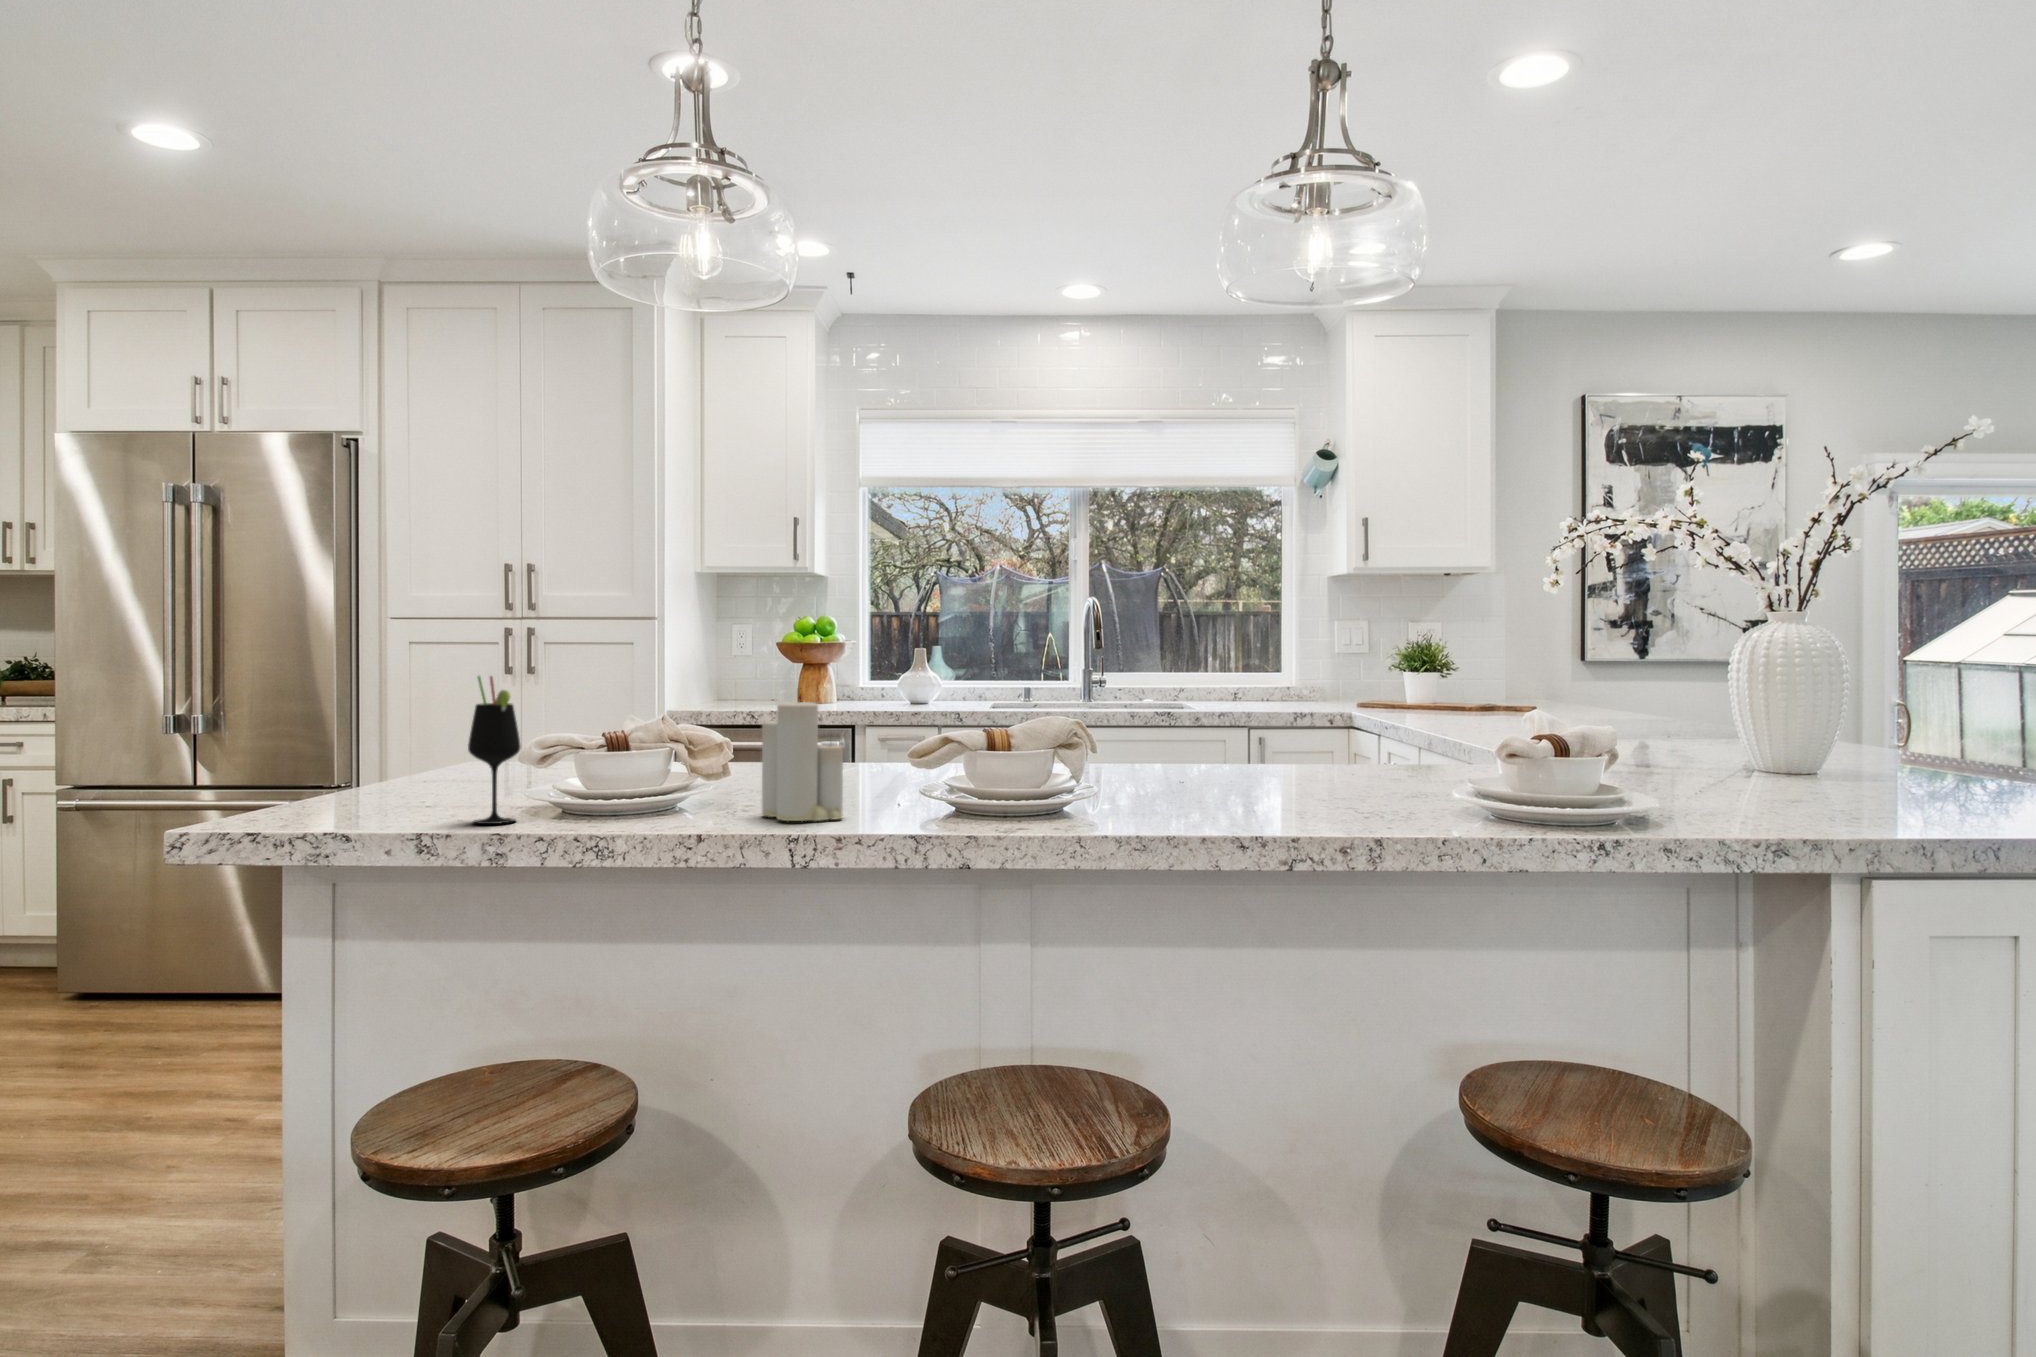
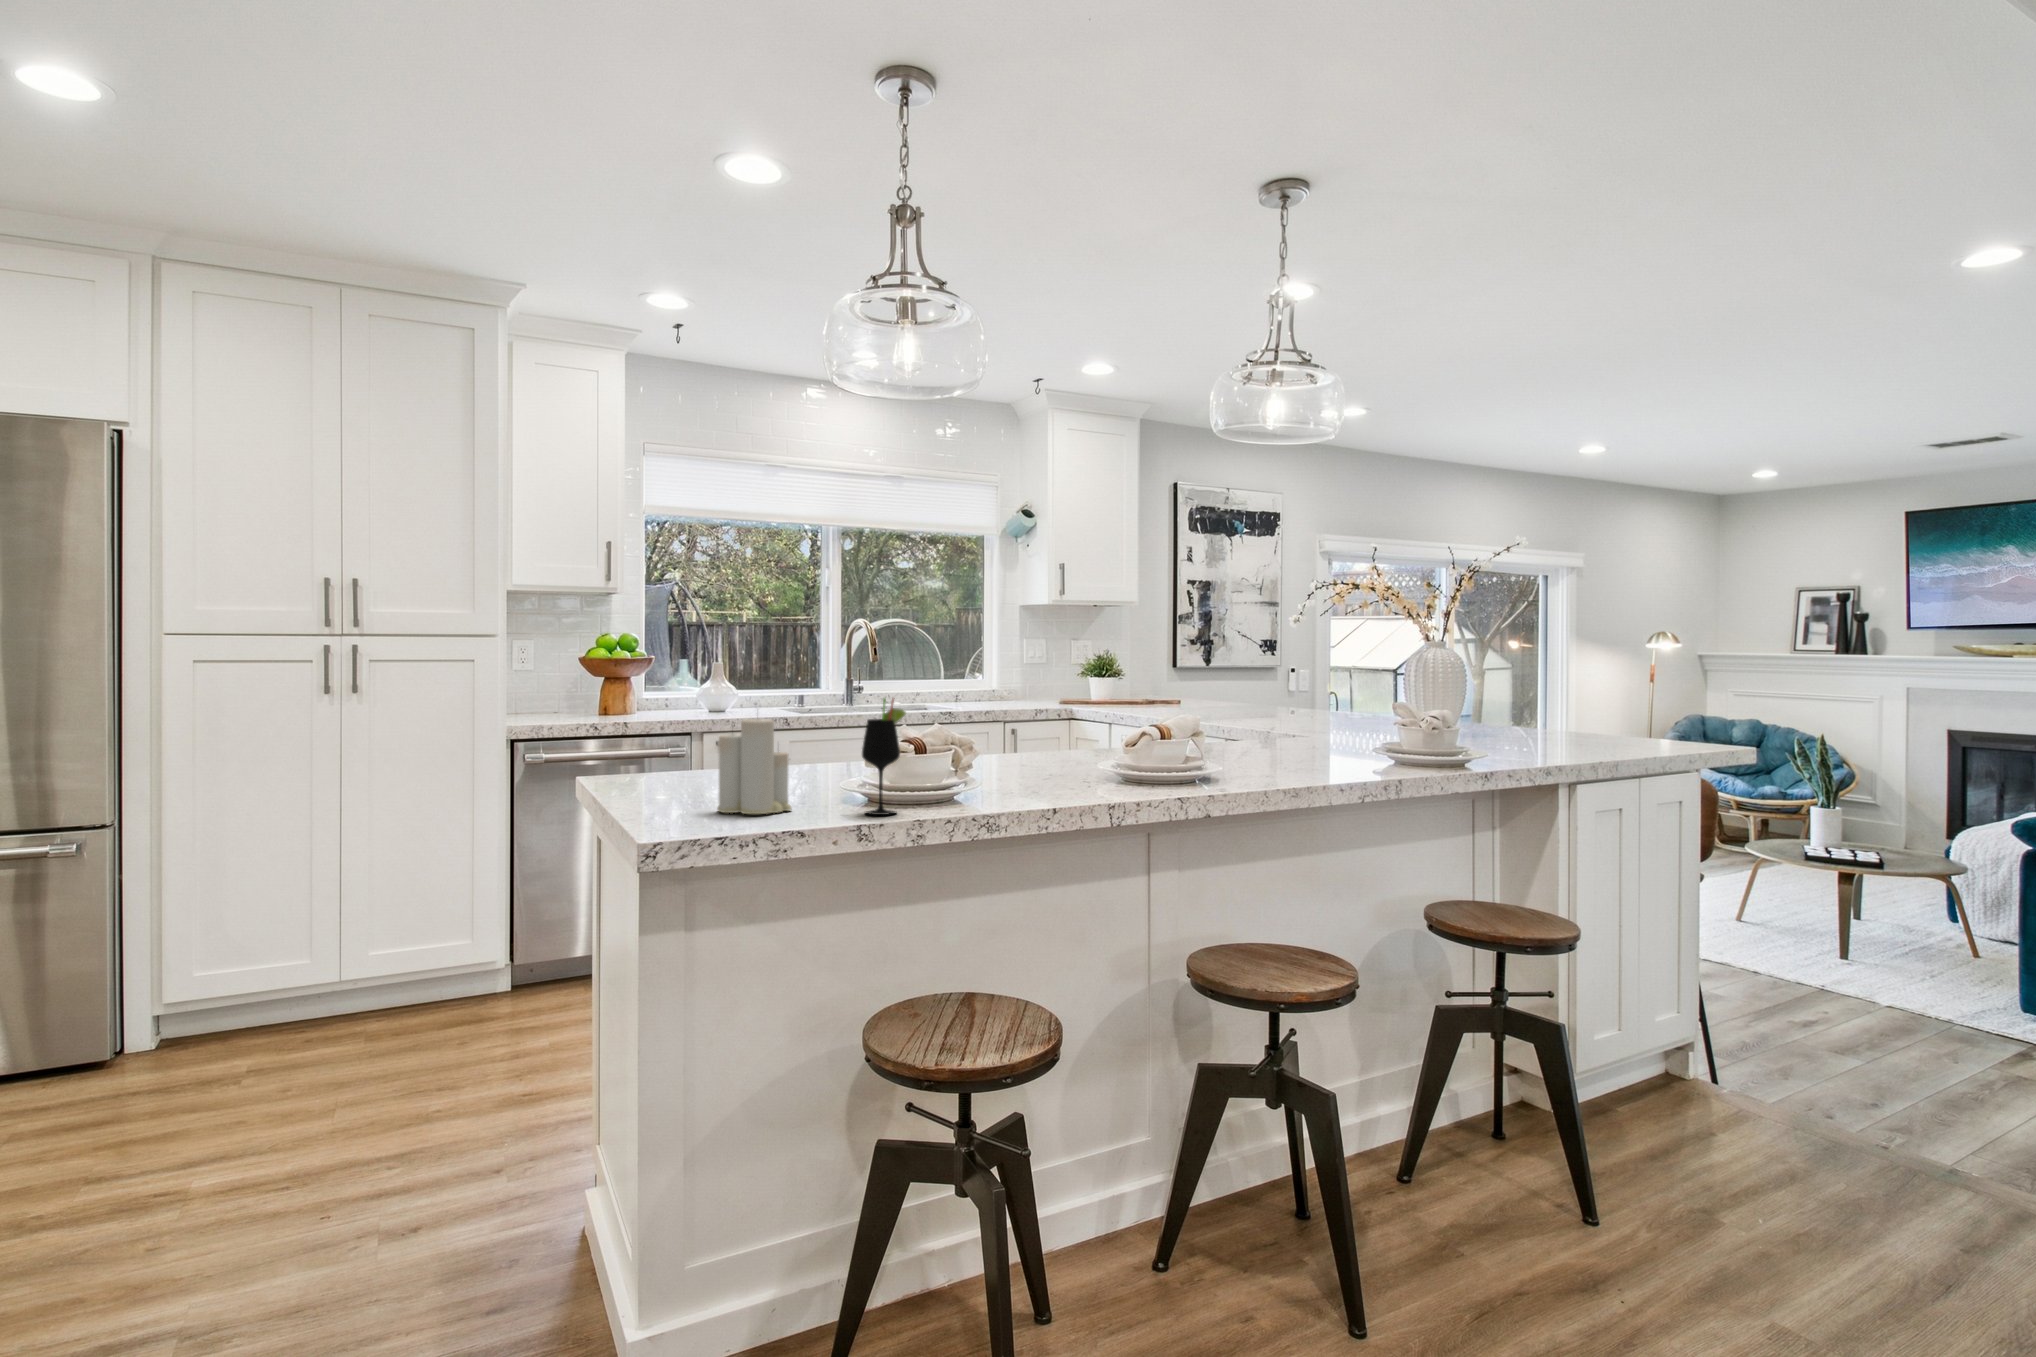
candle: present [762,702,843,821] -> present [717,719,792,814]

